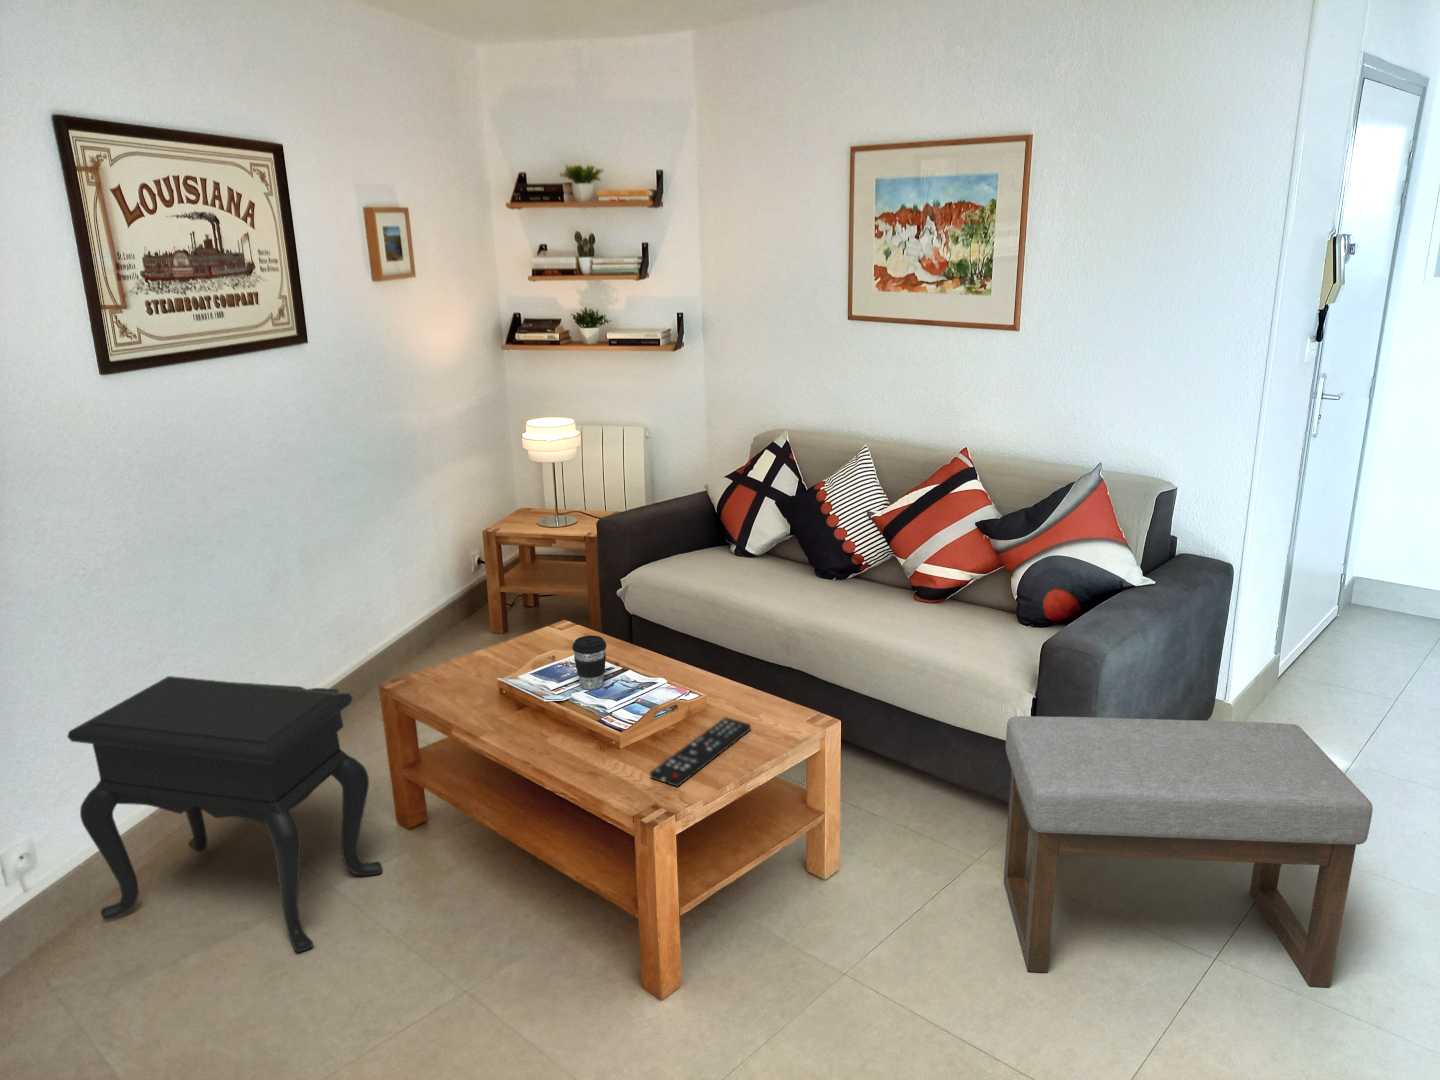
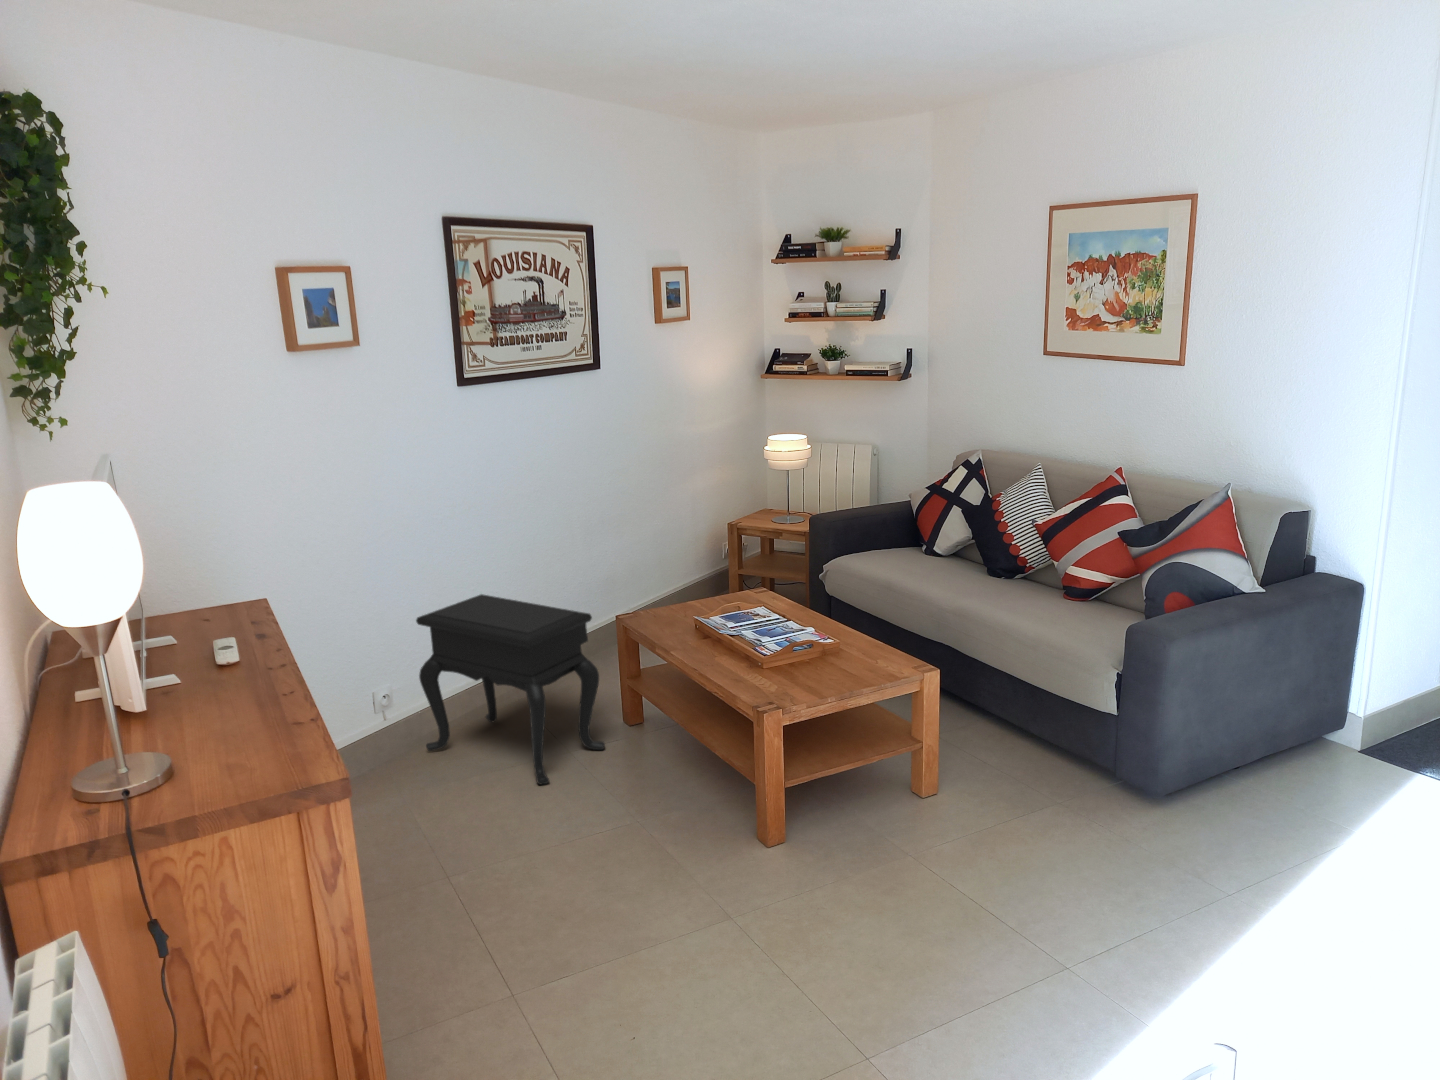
coffee cup: present [572,635,607,690] -> none [751,592,777,633]
ottoman: present [1004,716,1373,987] -> none [1055,677,1347,925]
remote control: present [650,717,751,786] -> none [778,657,868,694]

